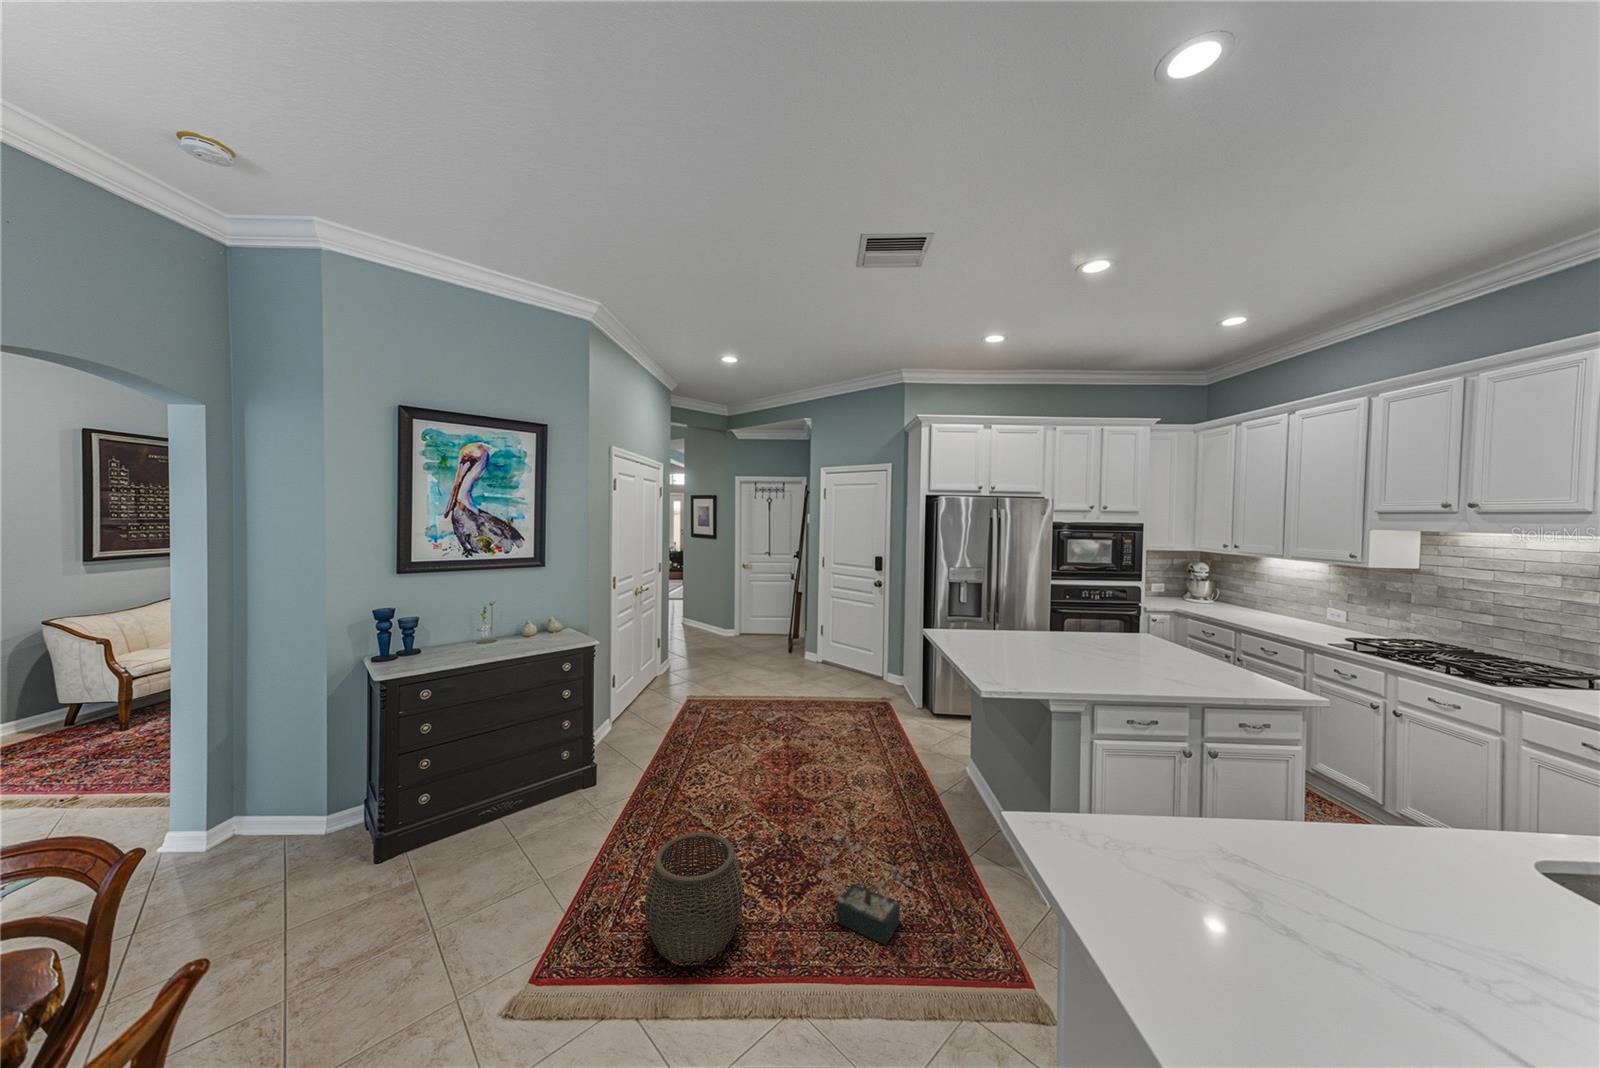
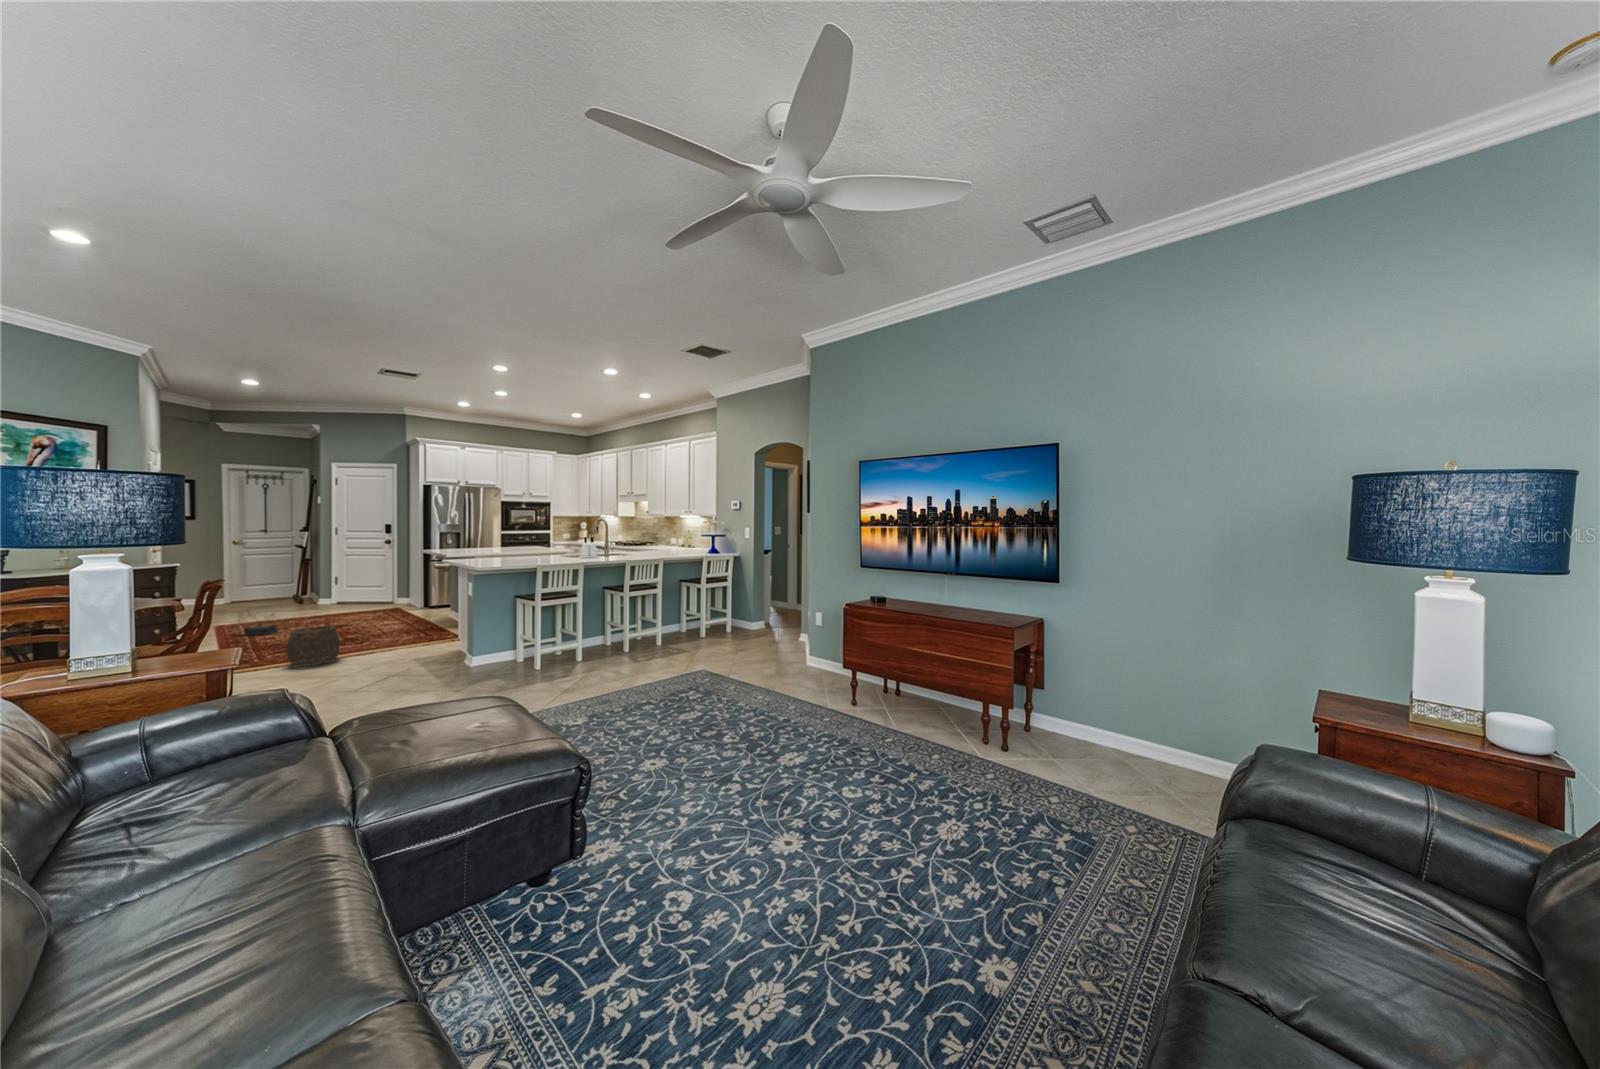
decorative plant: present [822,828,911,945] -> present [239,611,277,636]

